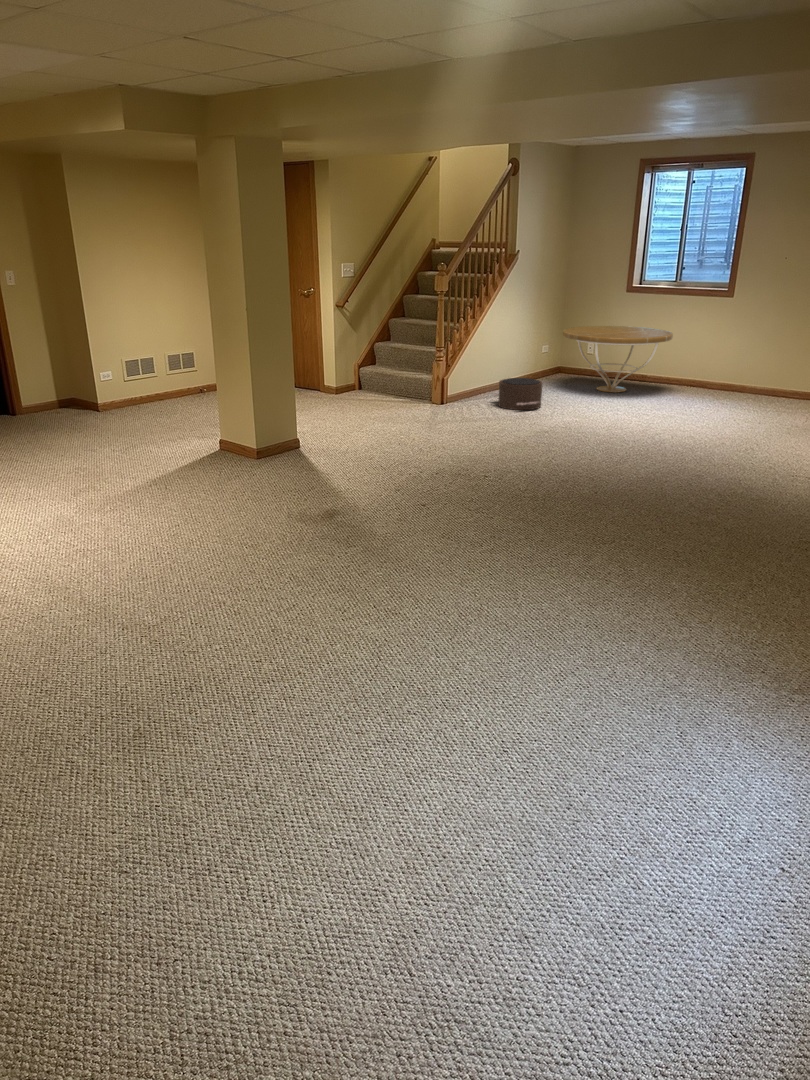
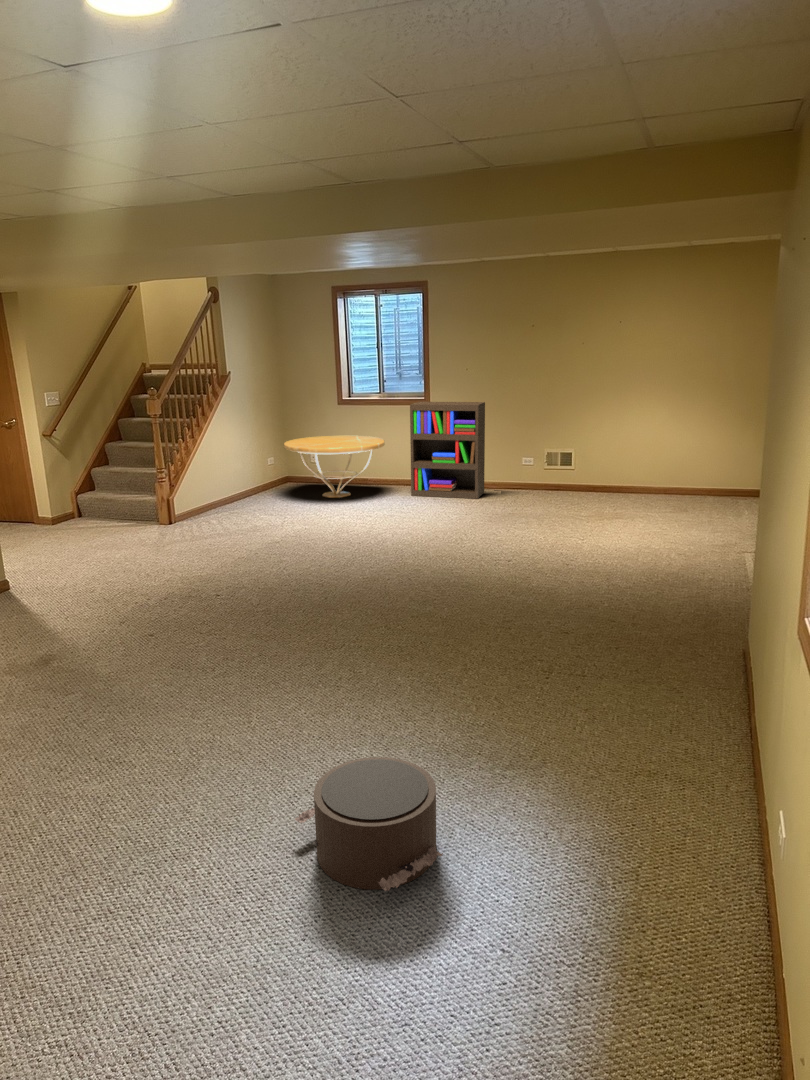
bookshelf: none [695,292,800,406] -> present [410,402,485,499]
pouf: present [494,378,542,410] -> present [295,757,443,891]

